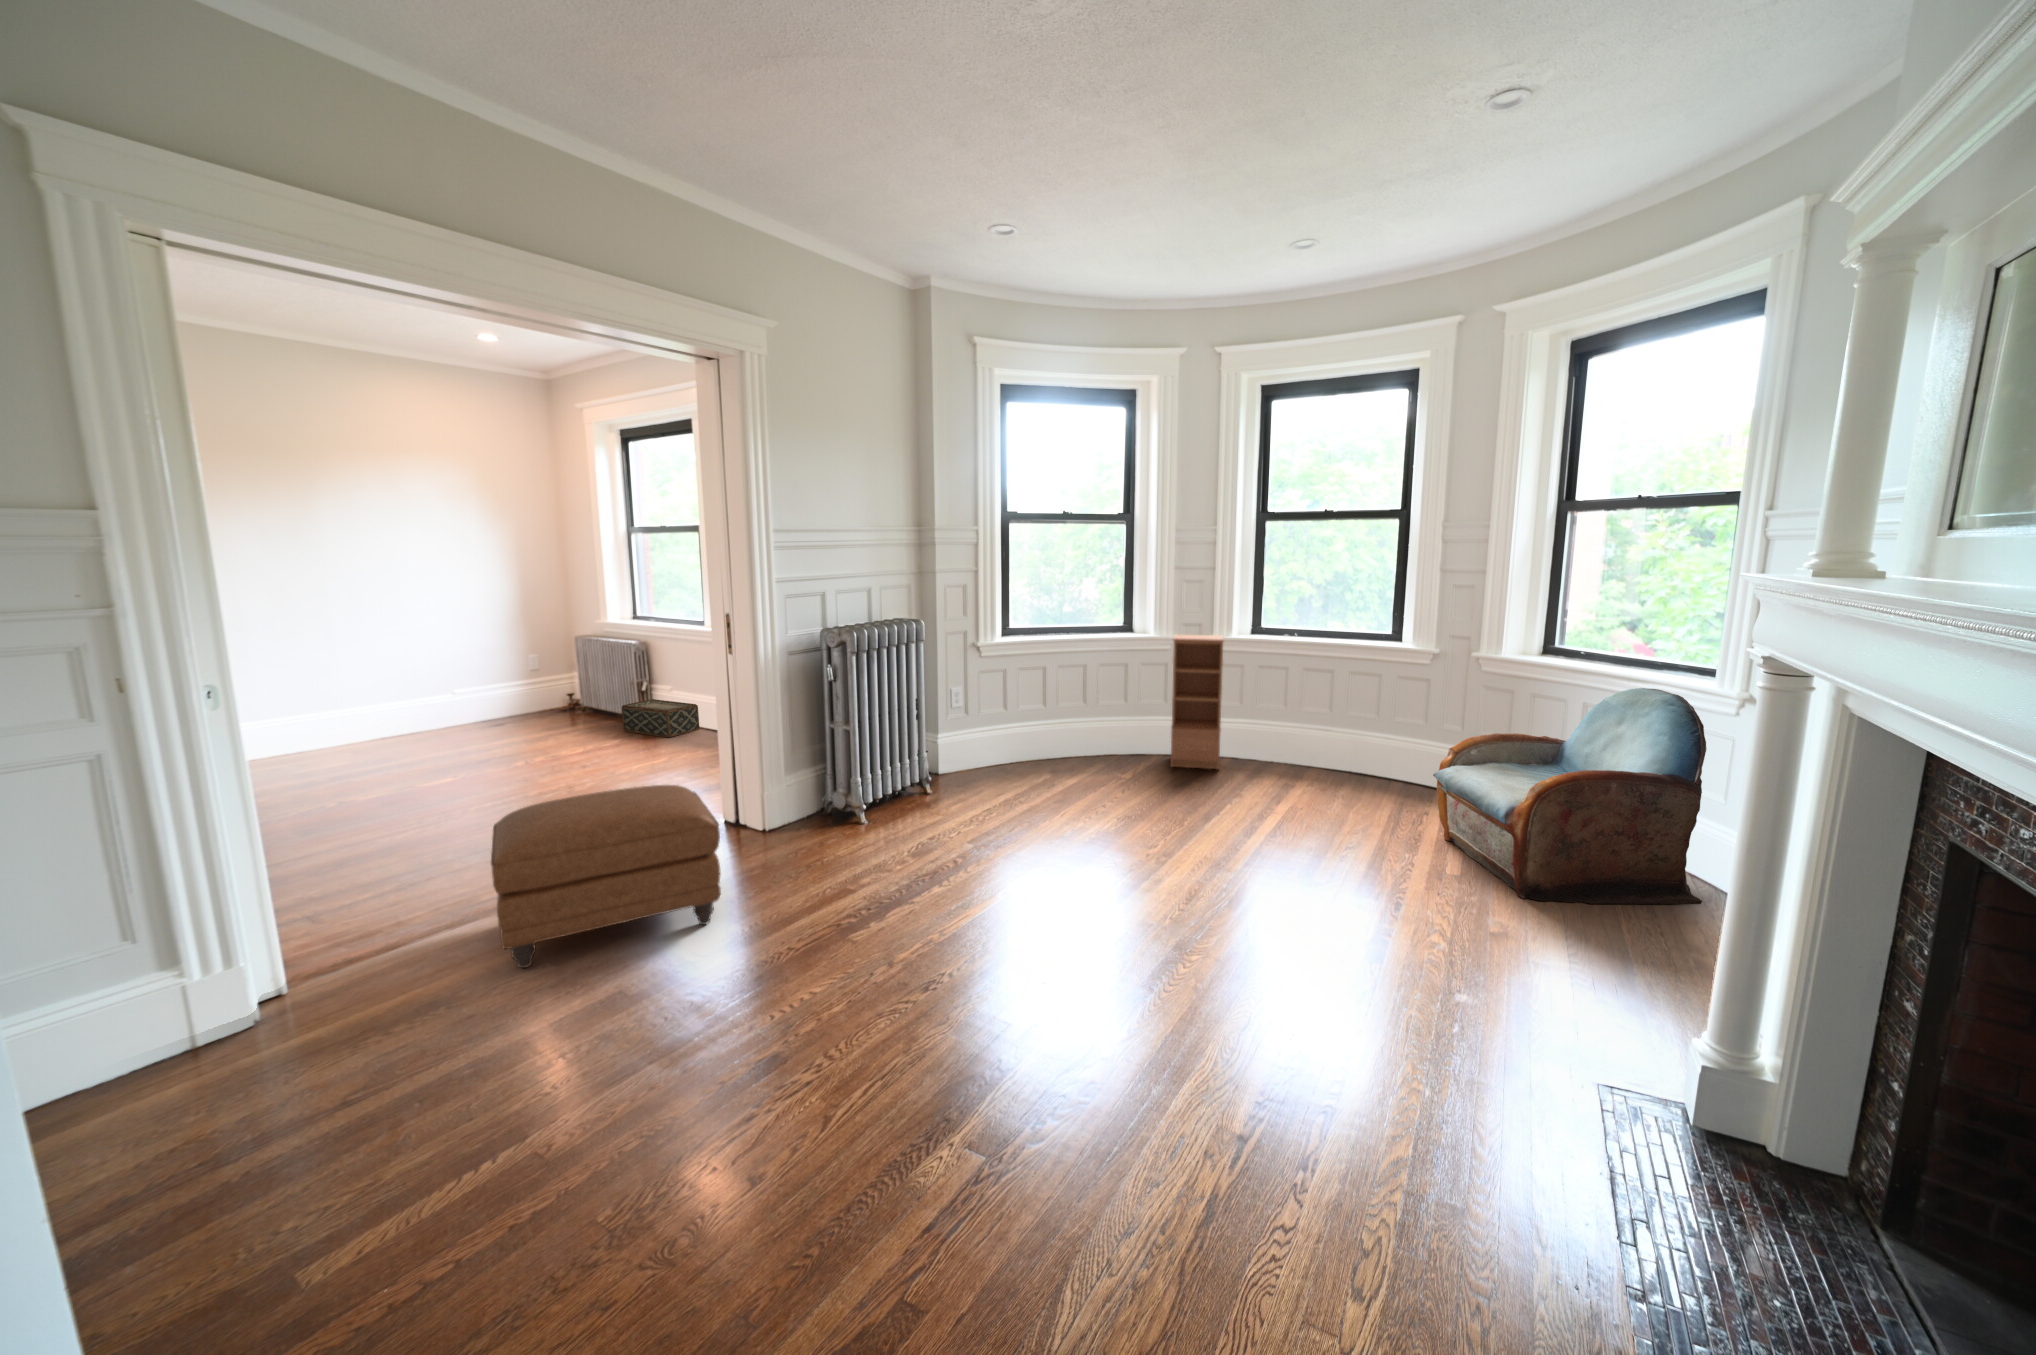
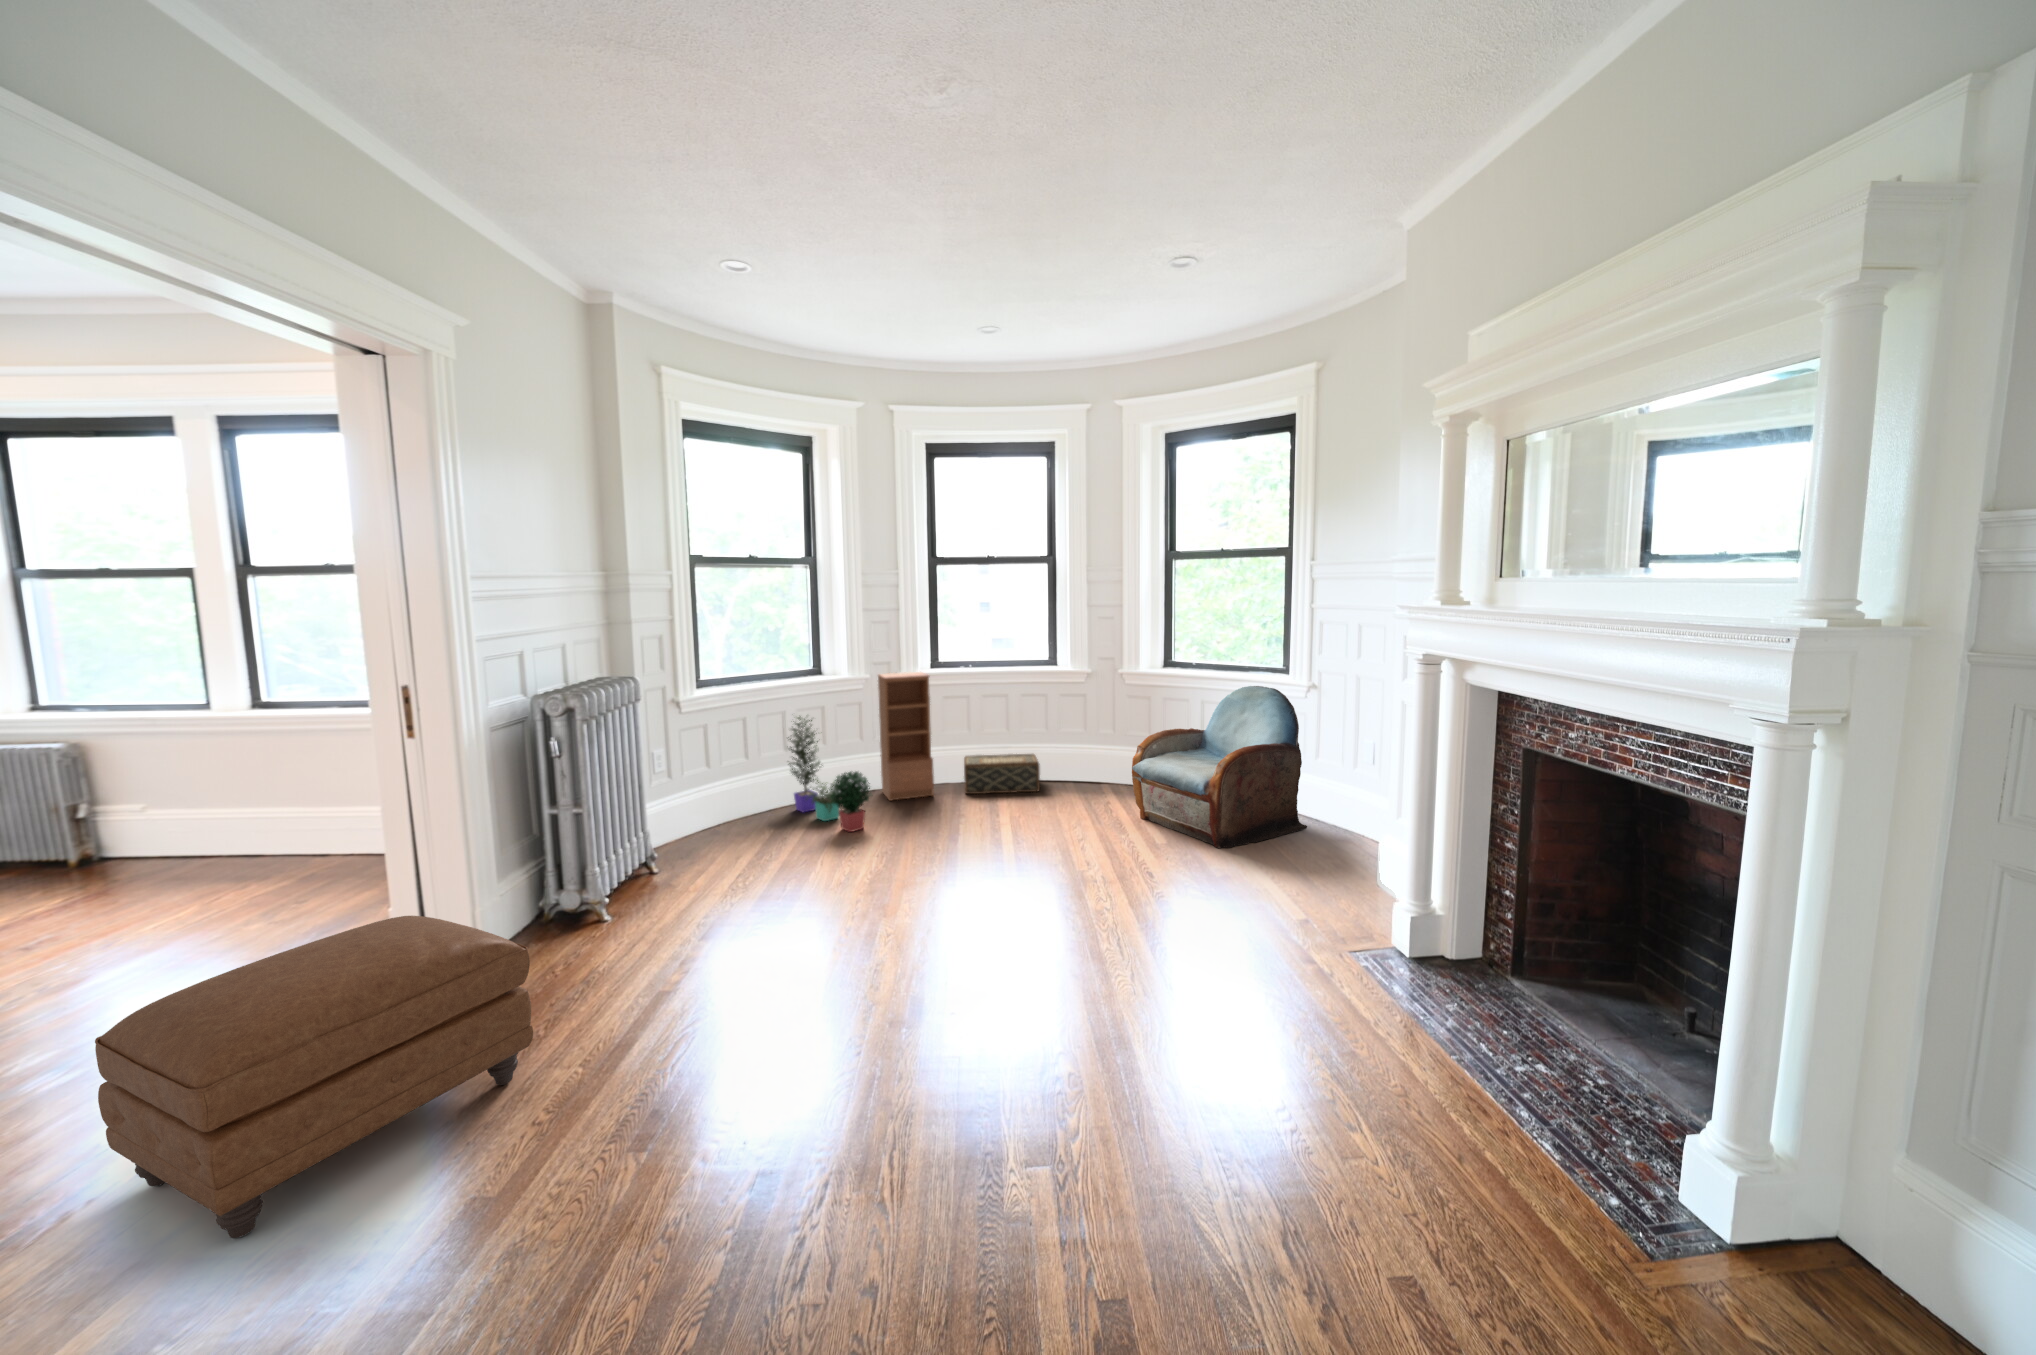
potted plant: none [1071,667,1133,790] -> present [788,716,870,832]
woven basket: present [622,699,700,738] -> present [964,754,1040,794]

